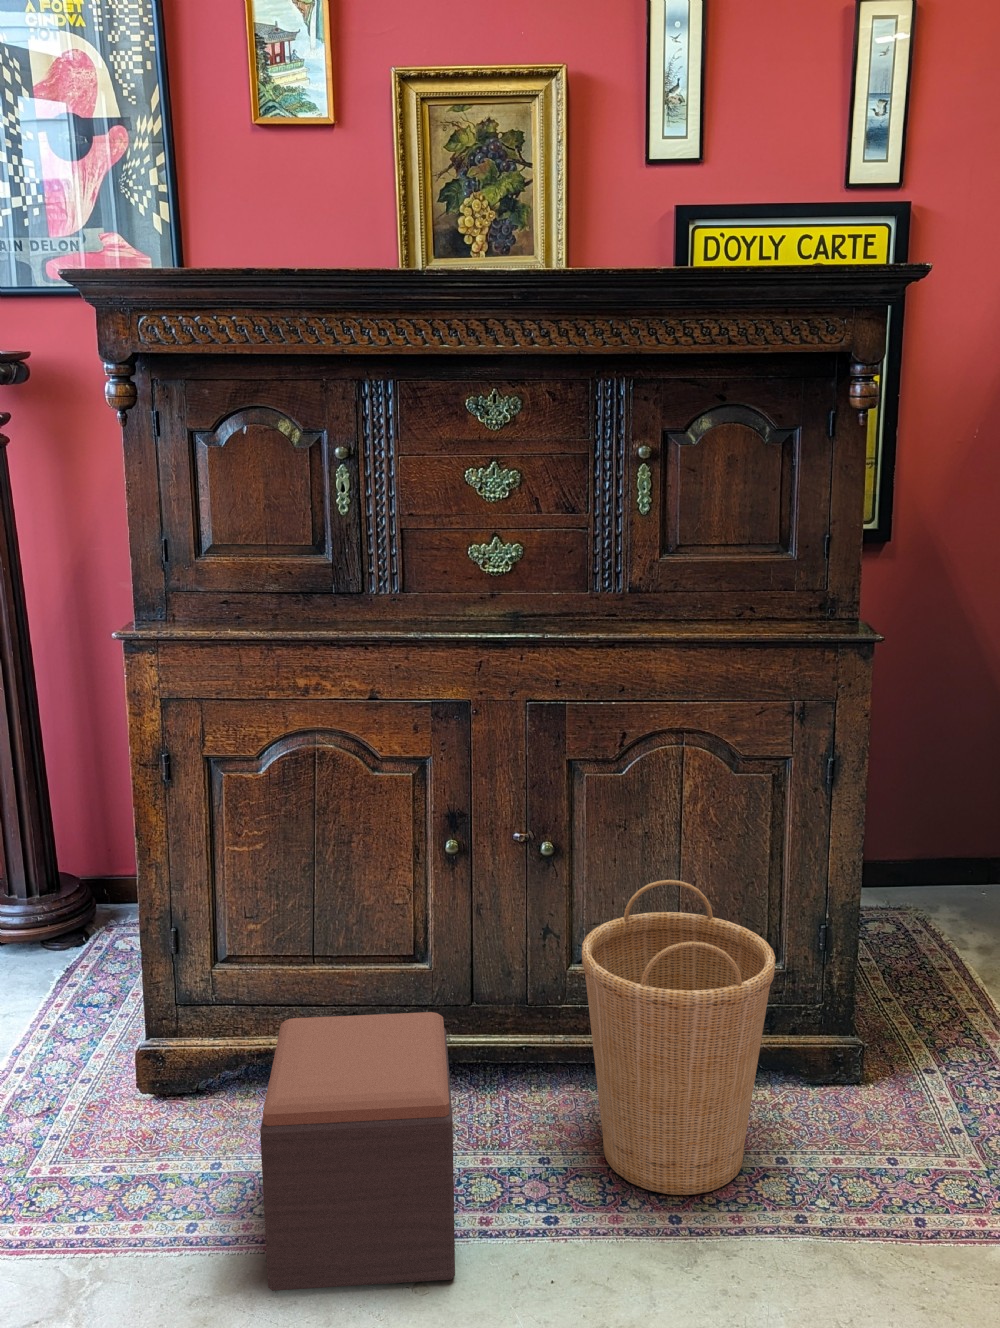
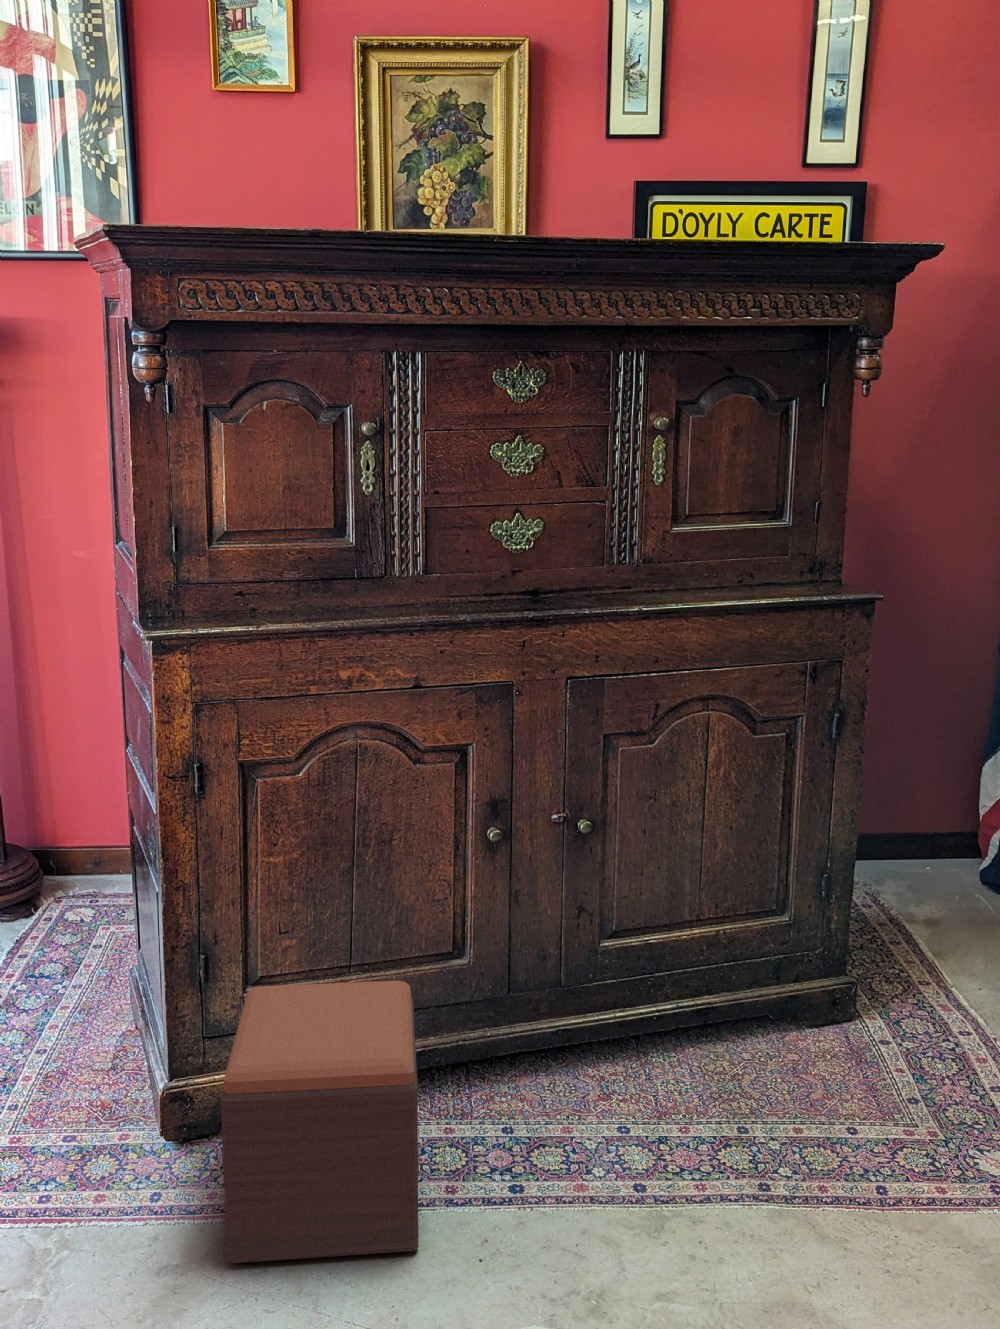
basket: present [582,880,775,1195] -> none [549,852,740,1164]

